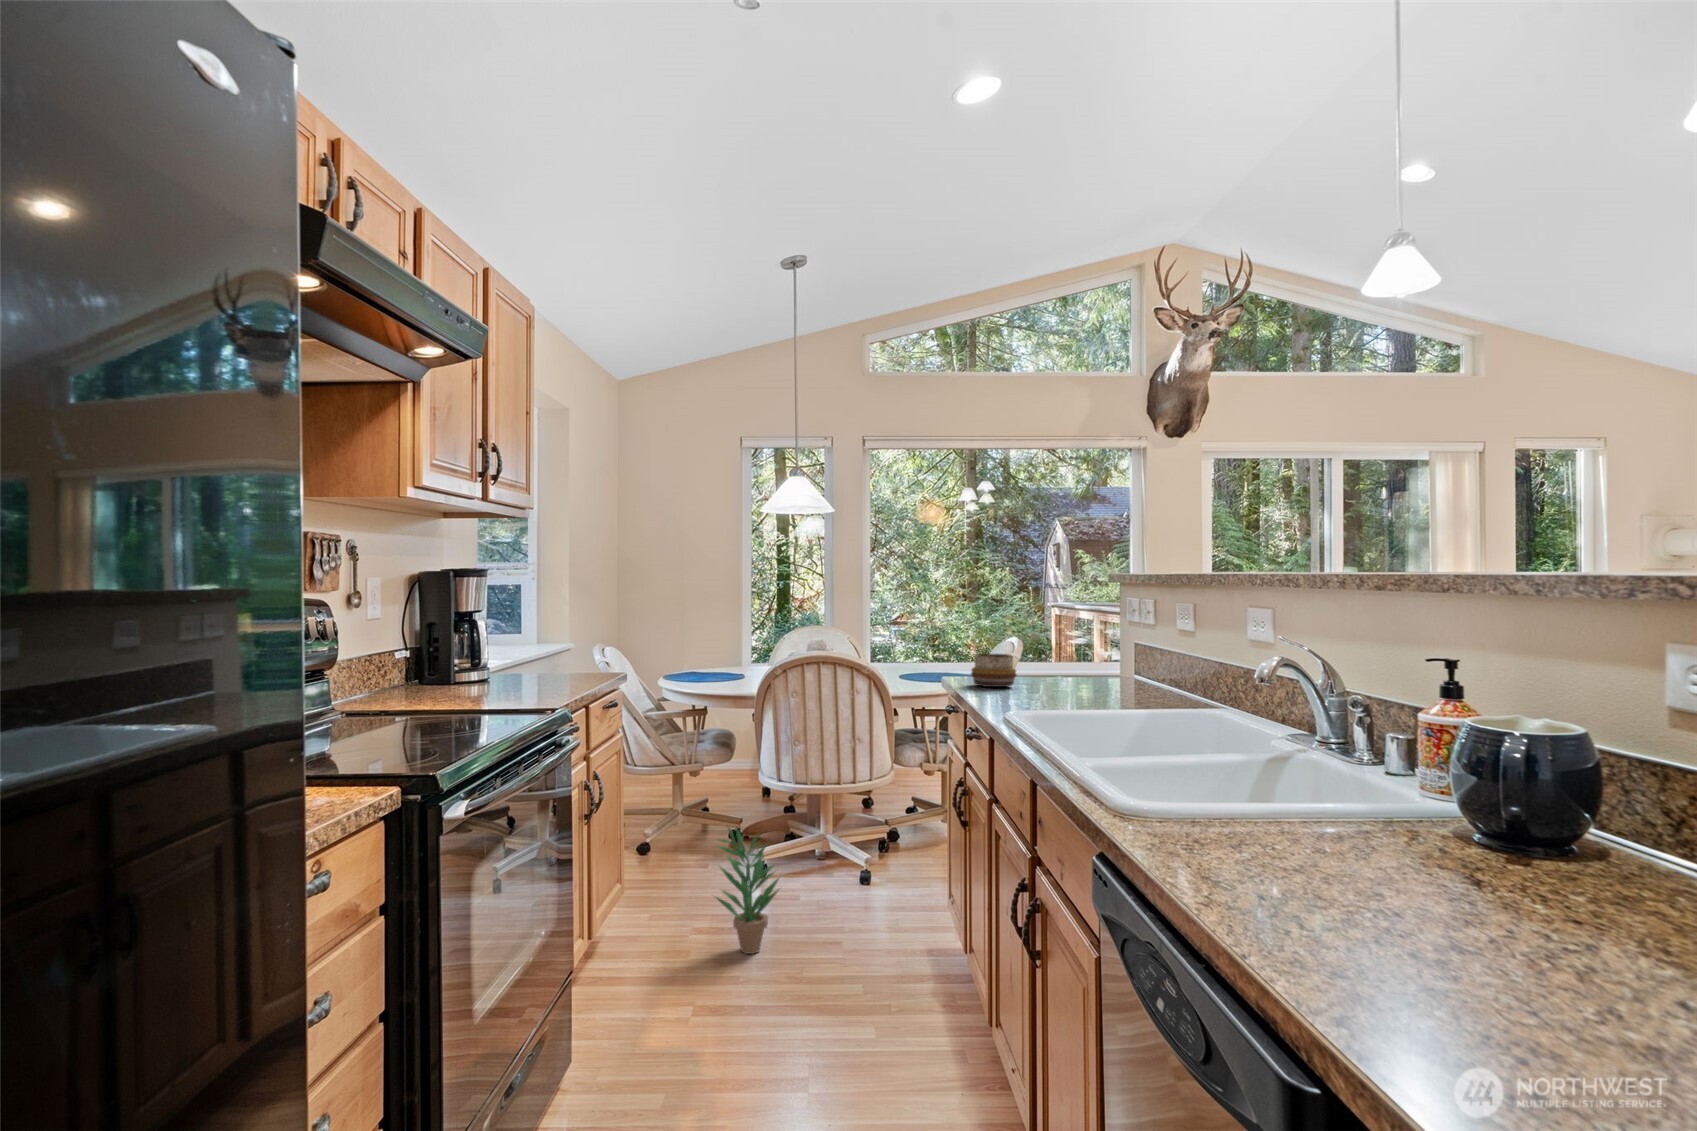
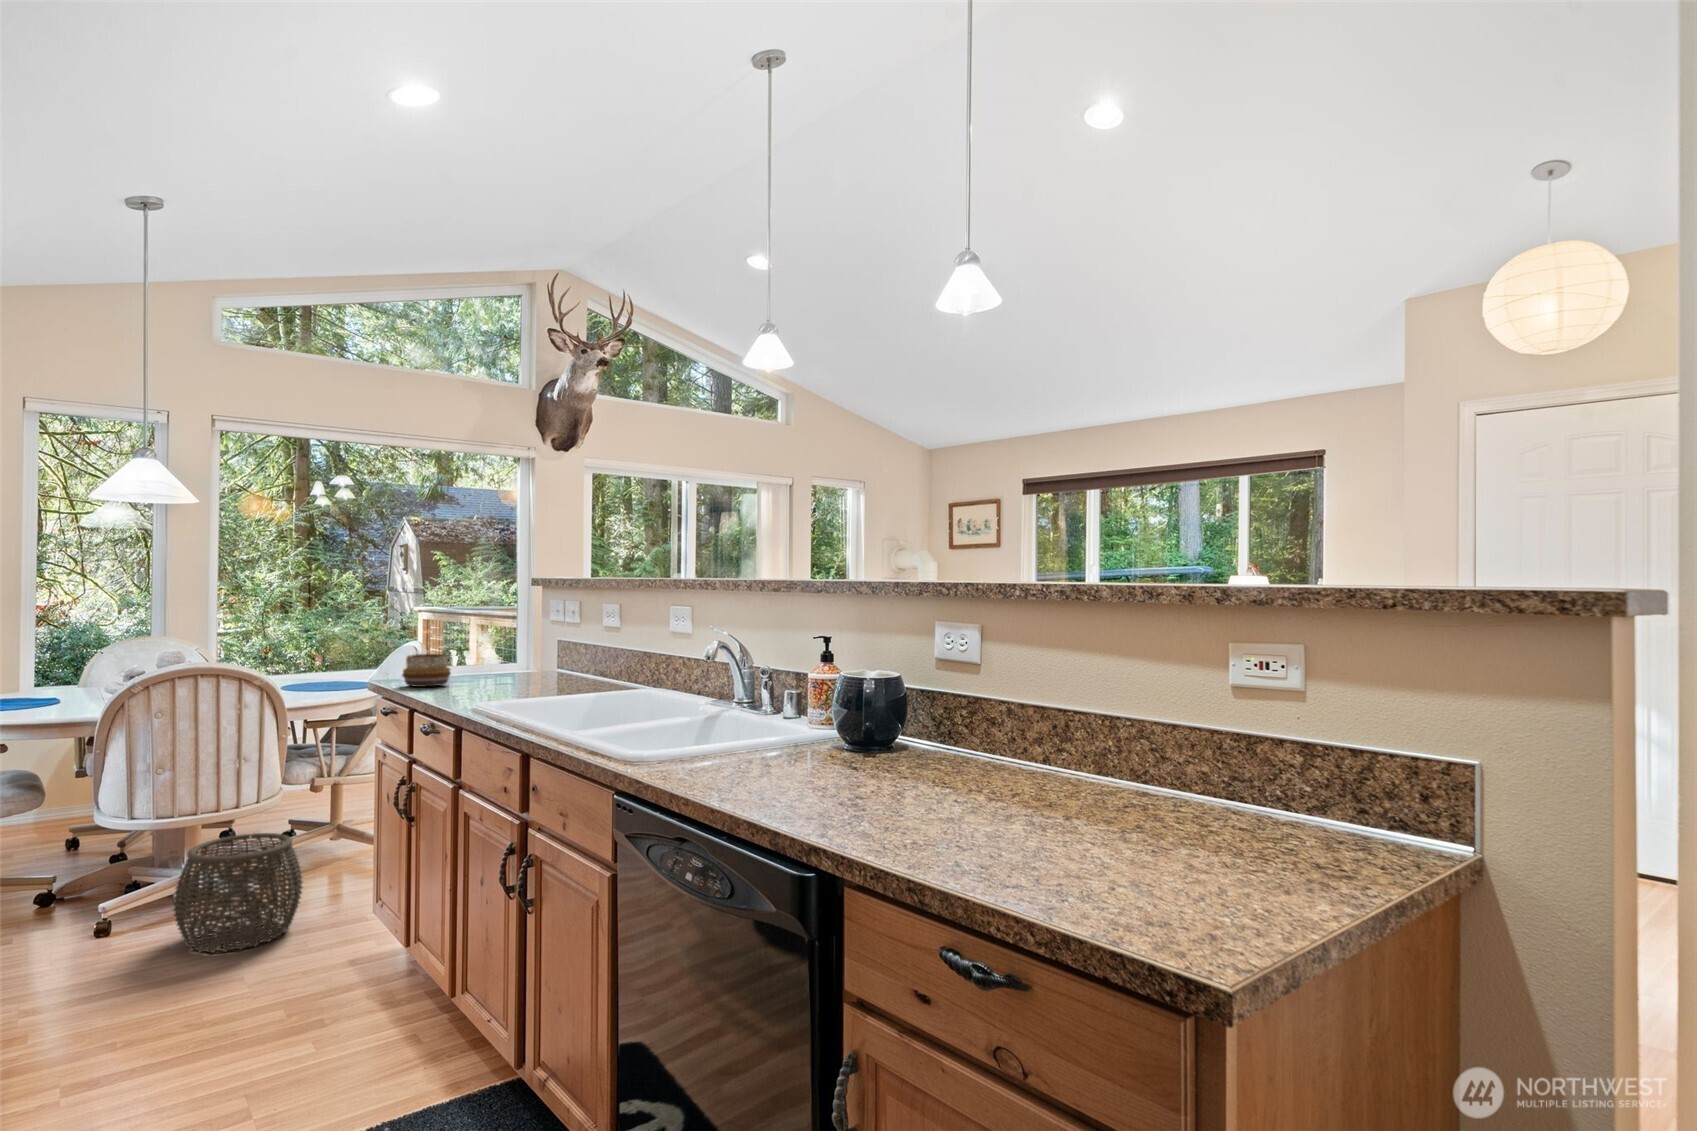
woven basket: none [800,809,899,915] -> present [173,833,303,953]
potted plant: present [716,828,779,954] -> none [60,873,163,1022]

